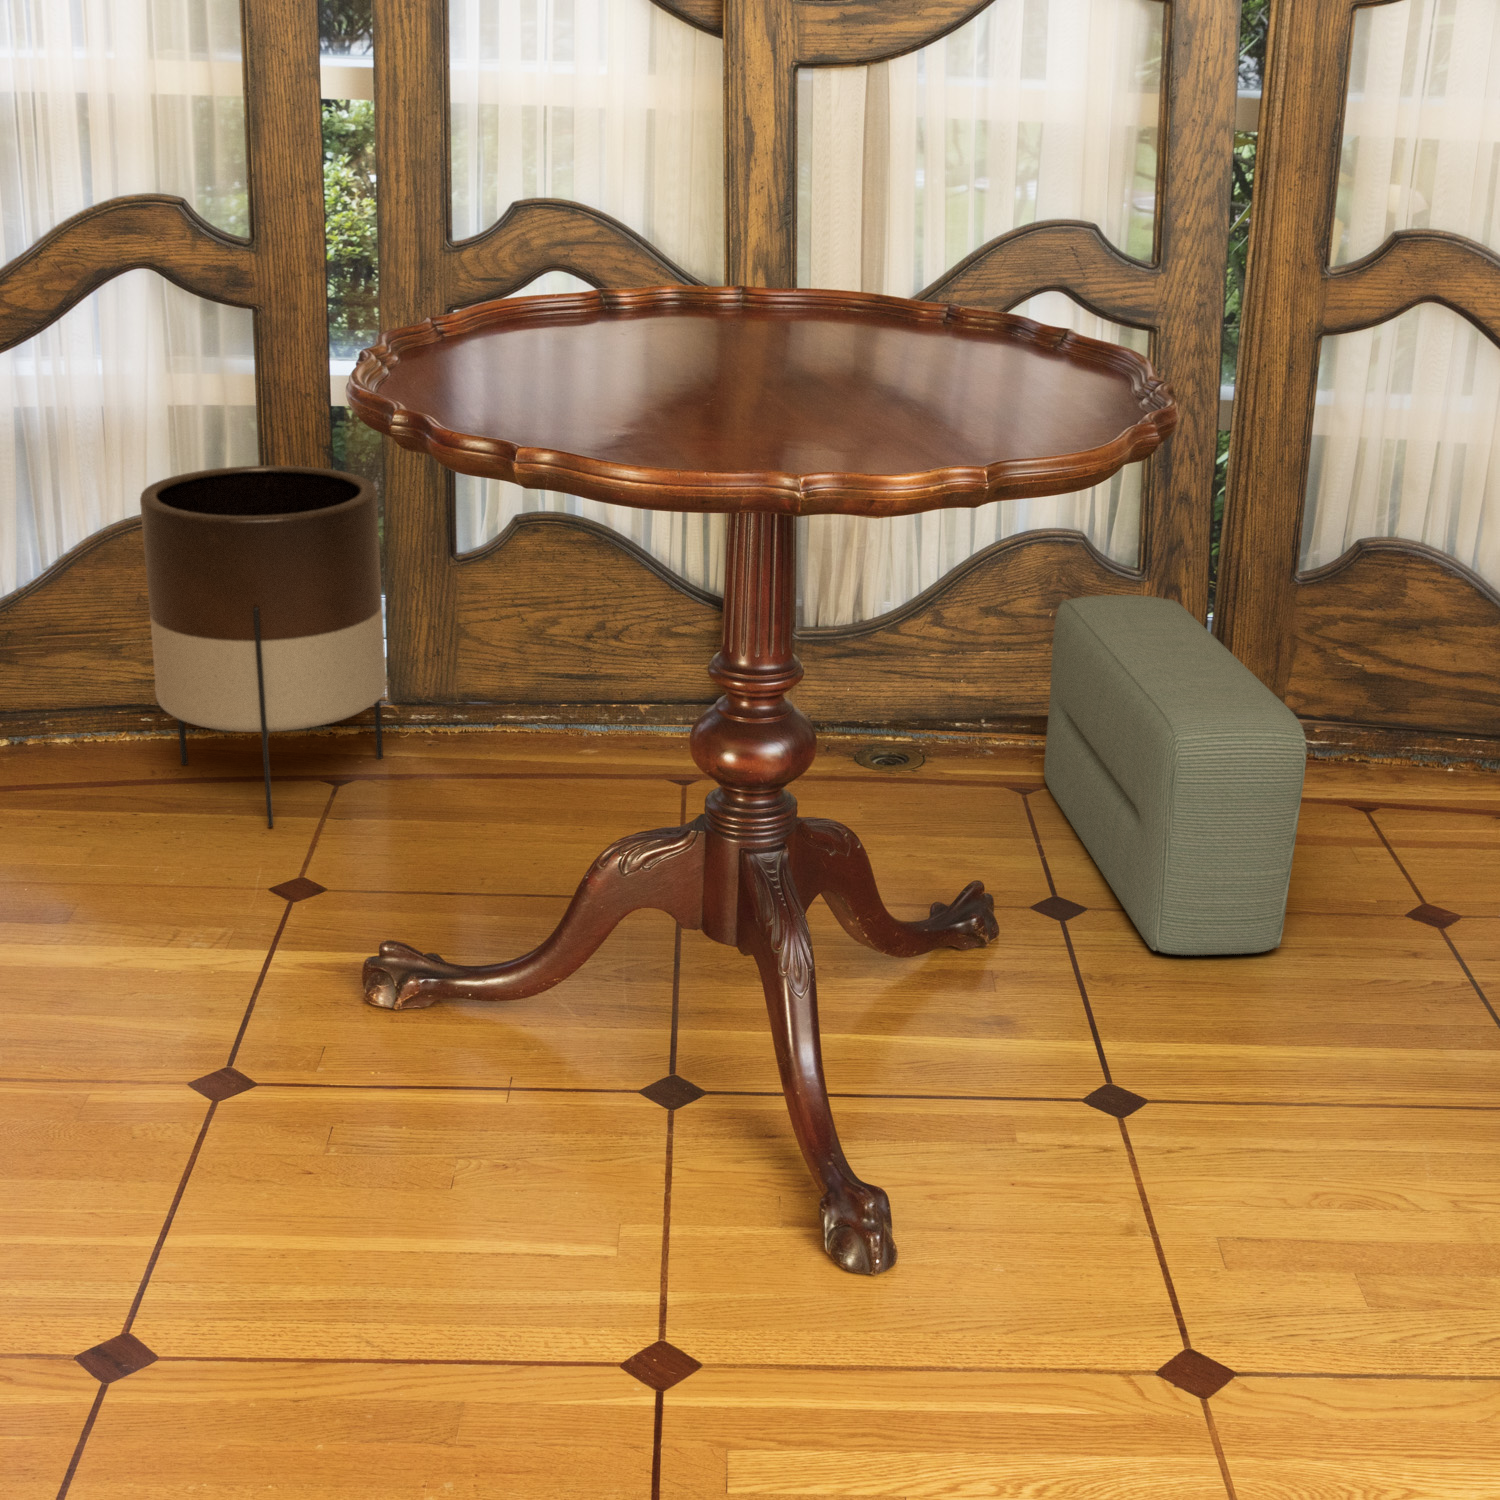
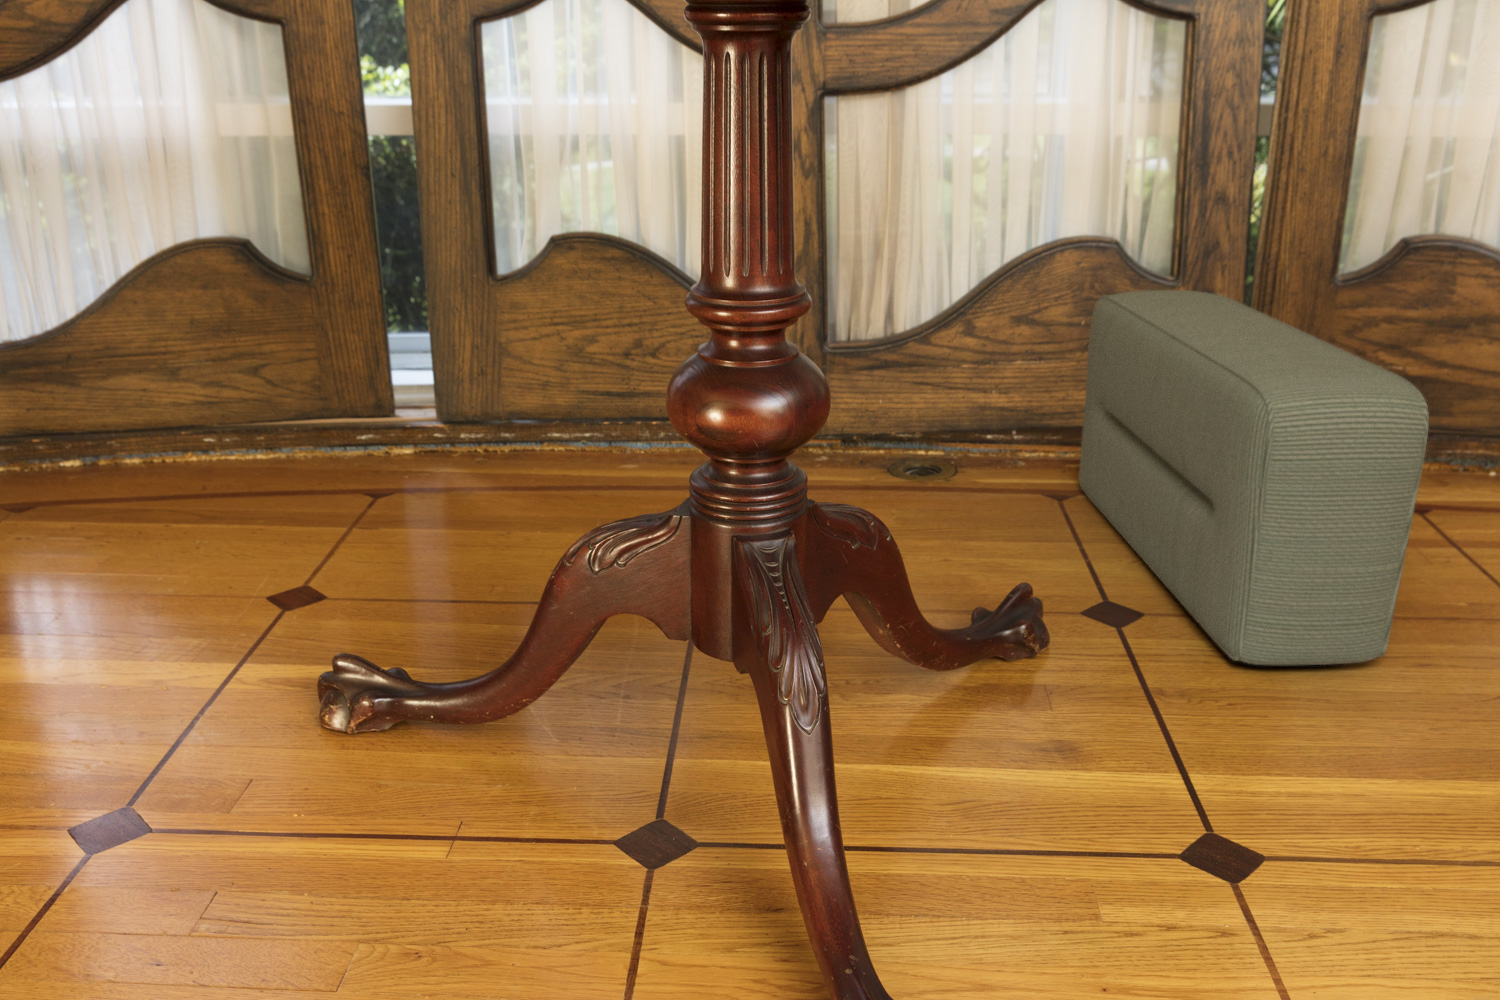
planter: present [140,465,386,827] -> none [151,184,429,535]

